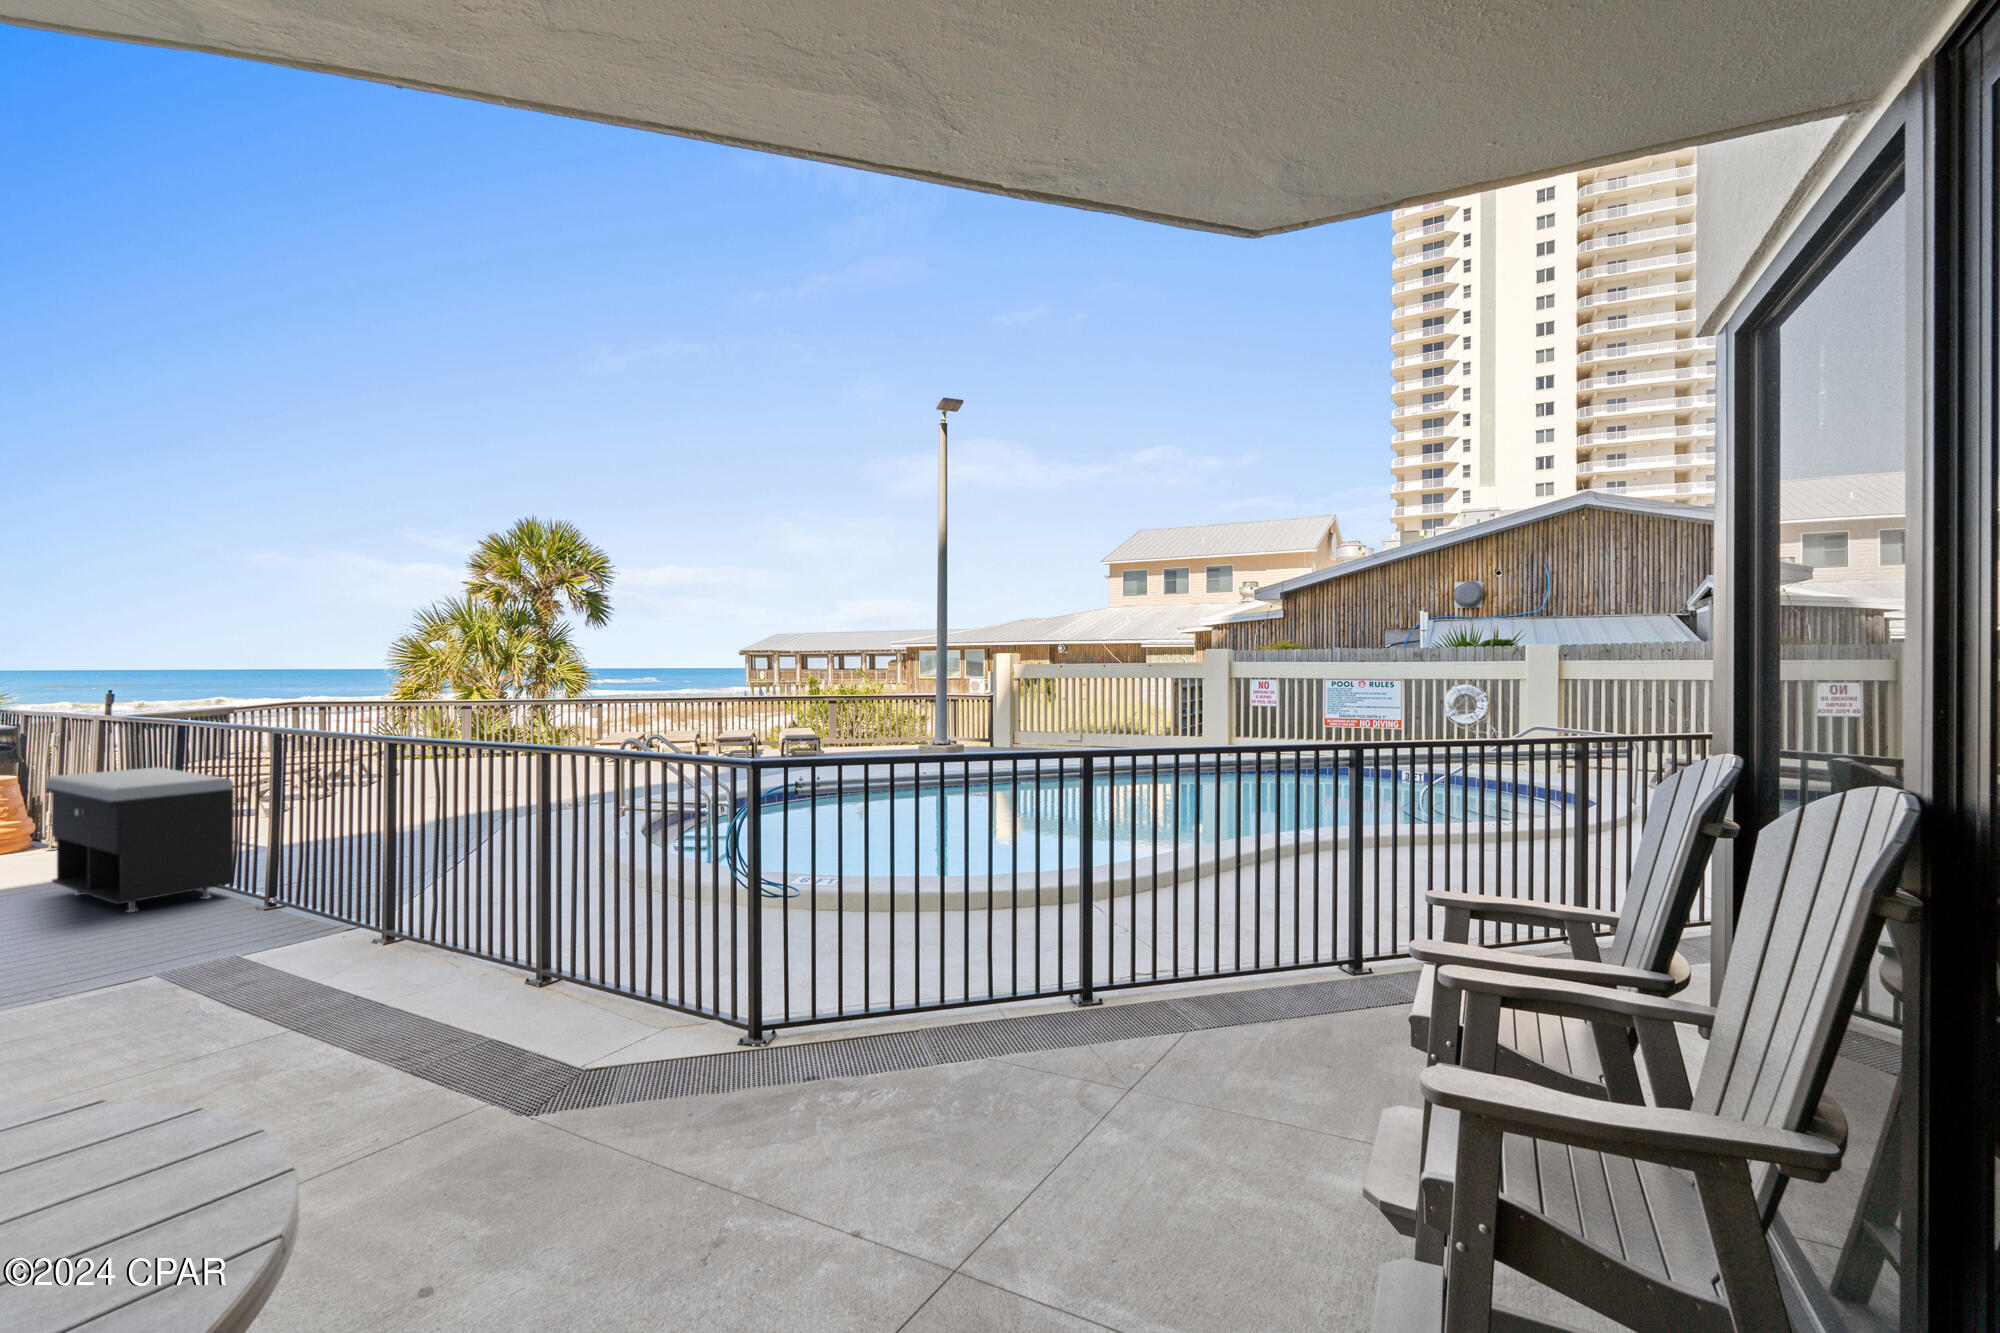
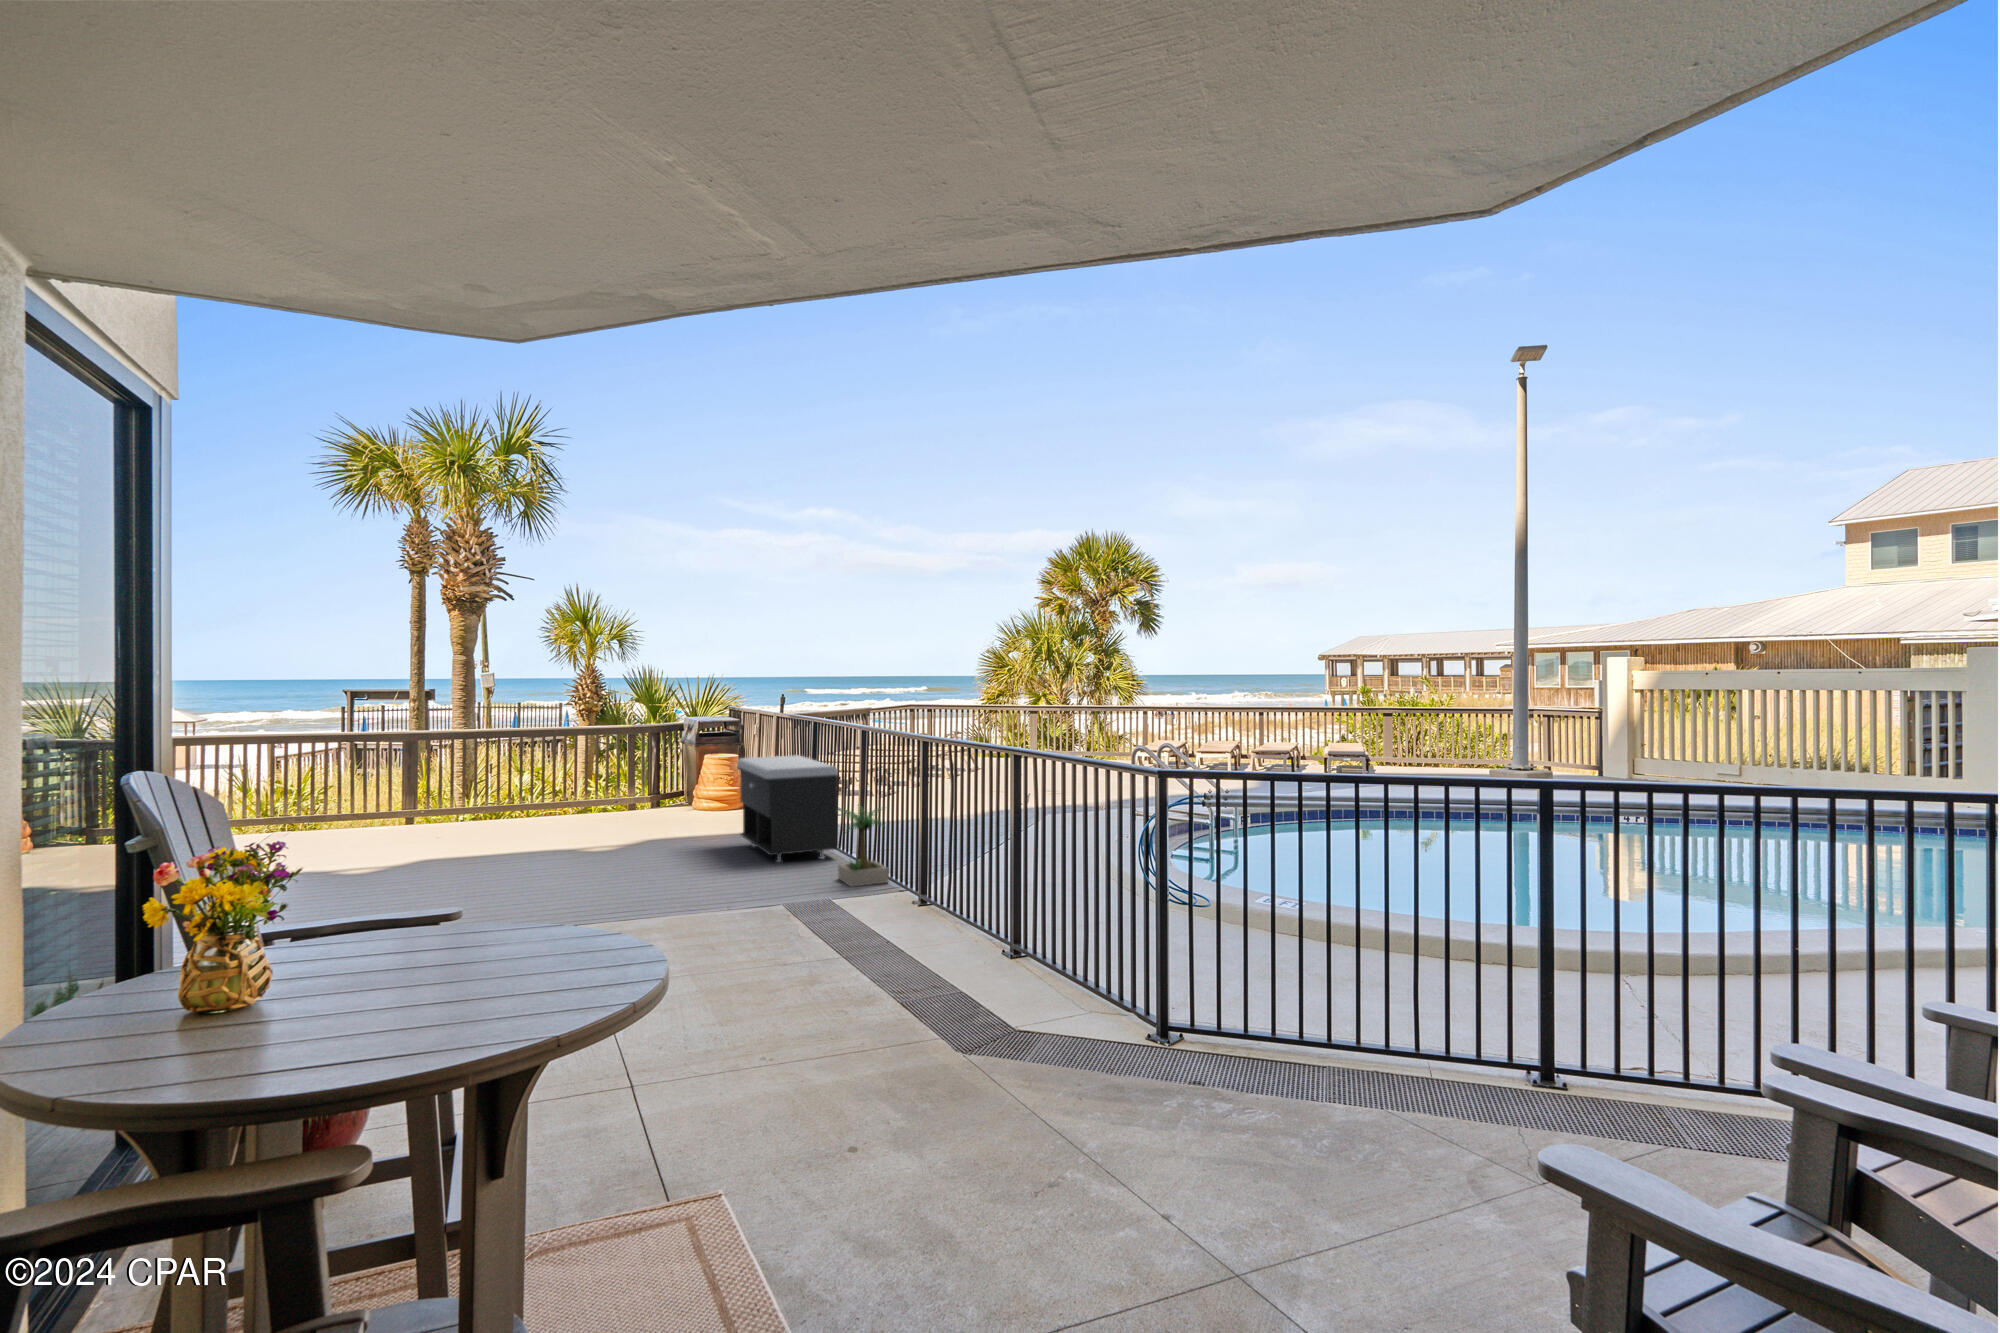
potted plant: none [235,823,332,930] -> present [838,804,889,886]

